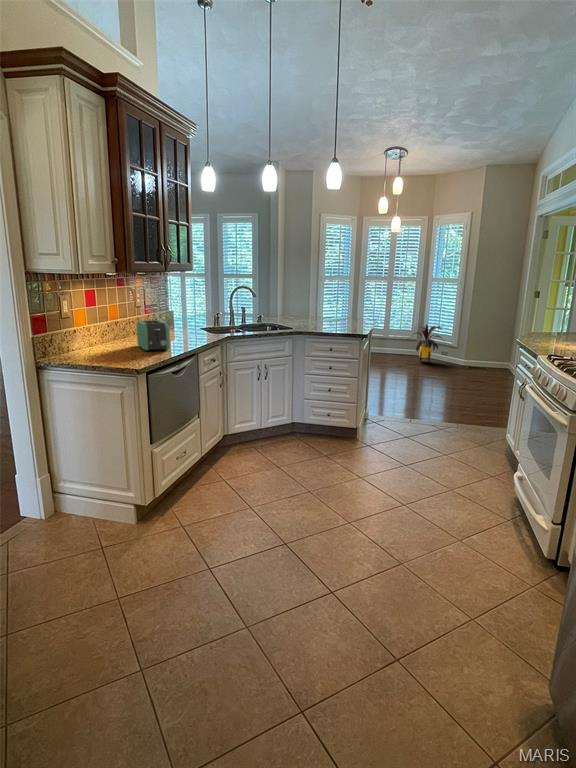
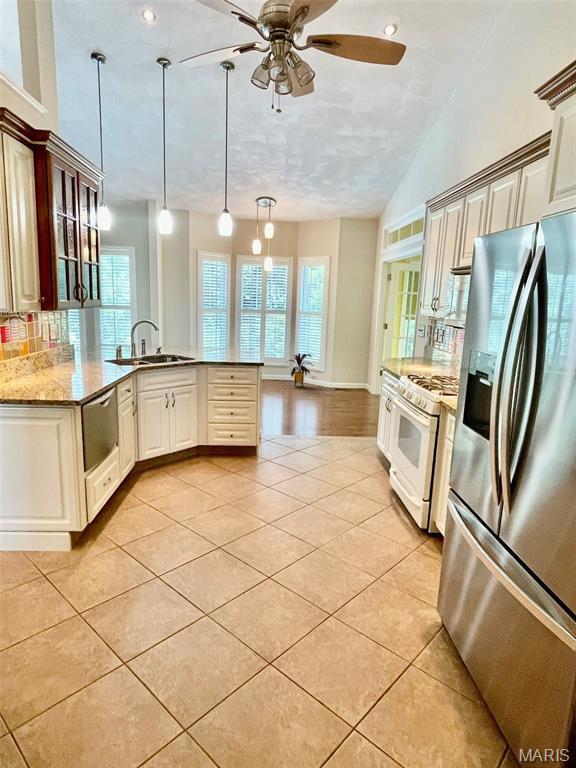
toaster: present [137,321,170,351] -> none [56,355,95,384]

